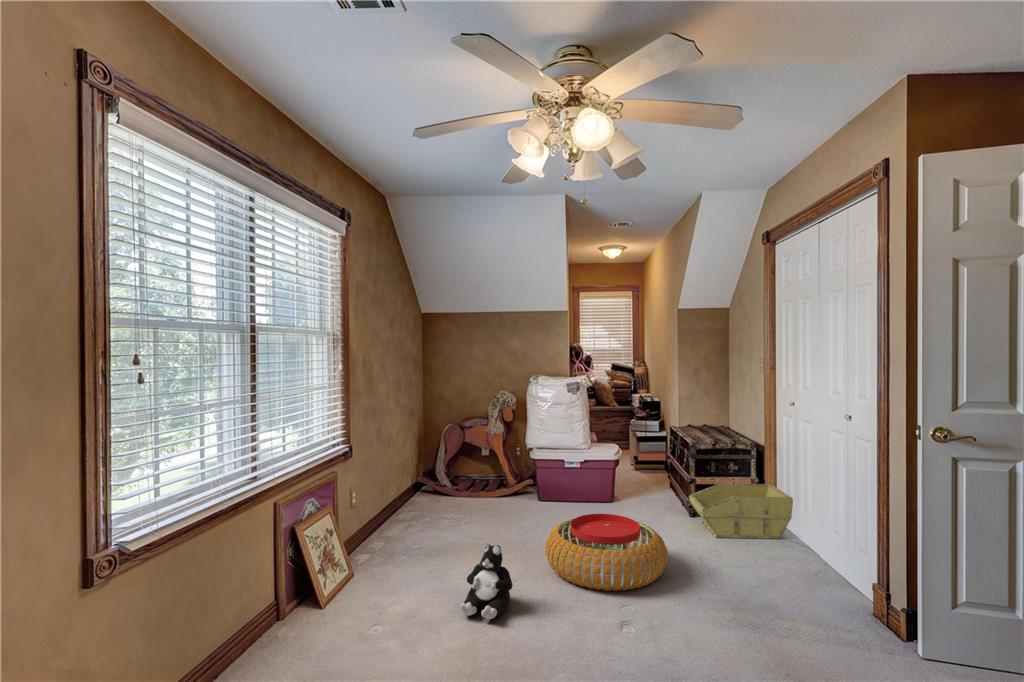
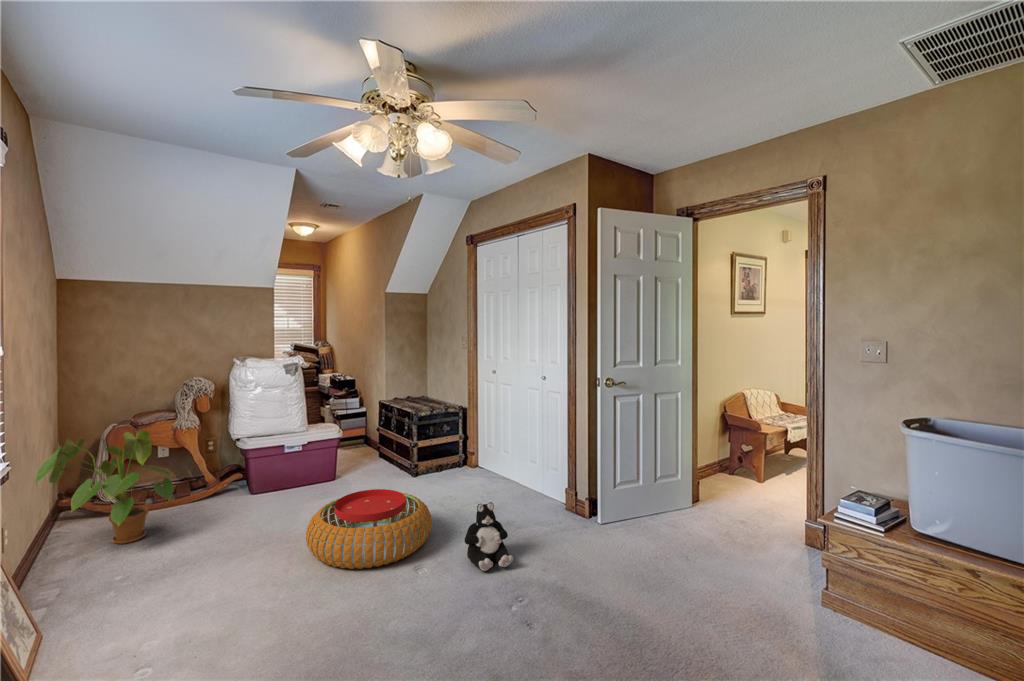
house plant: none [394,431,474,517] -> present [35,430,173,544]
storage bin: present [689,484,793,539] -> none [415,438,498,491]
plush toy: present [460,544,512,620] -> present [465,502,513,571]

